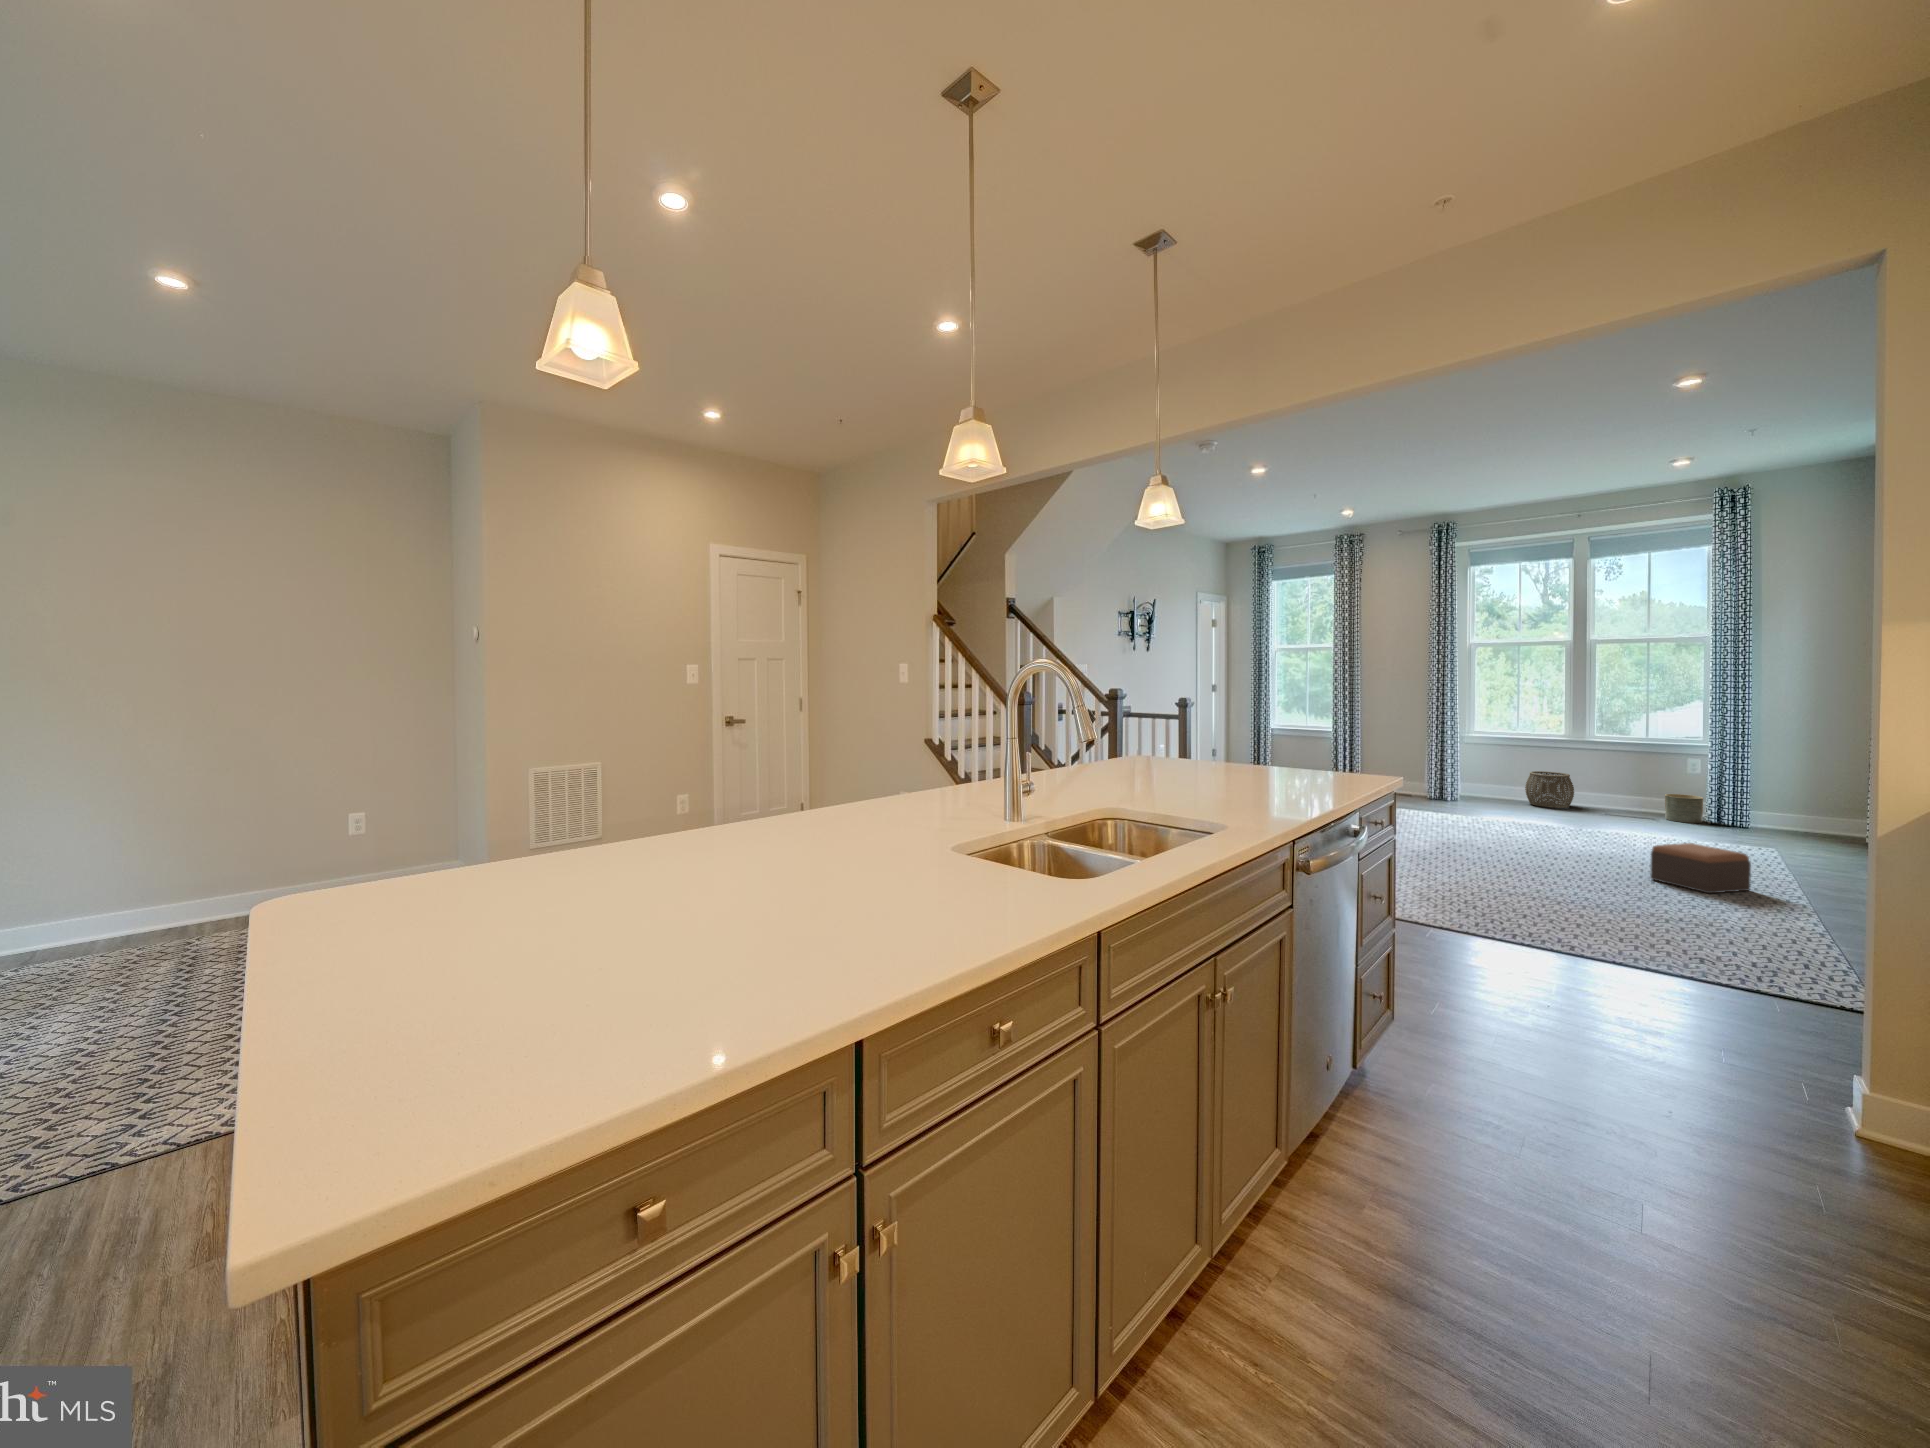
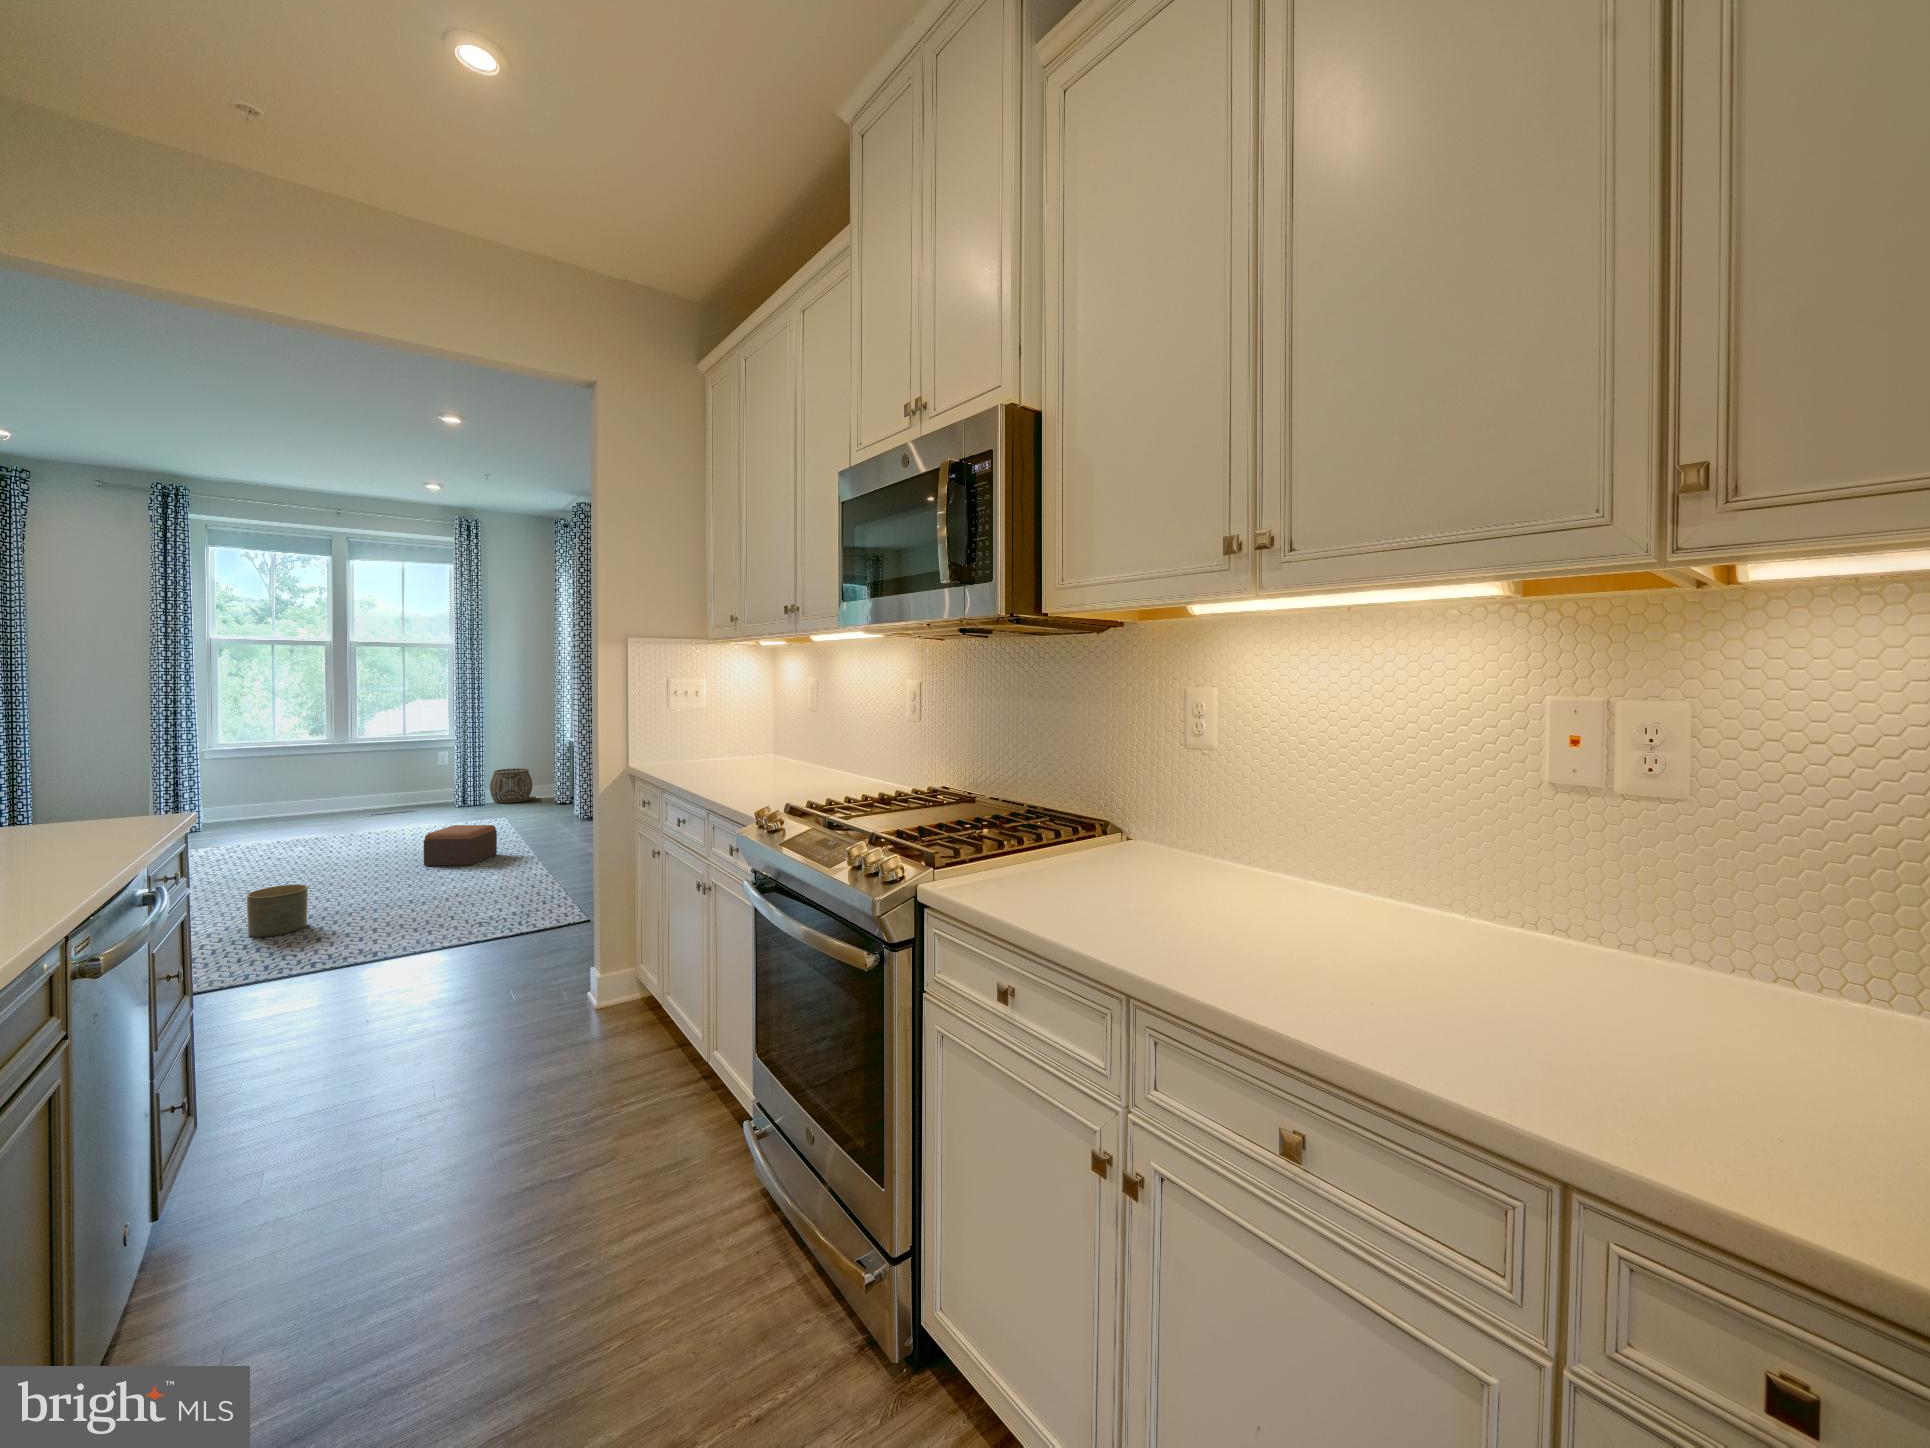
woven basket: present [1525,771,1574,808] -> present [490,768,533,803]
planter: present [1665,794,1703,823] -> present [247,885,308,937]

